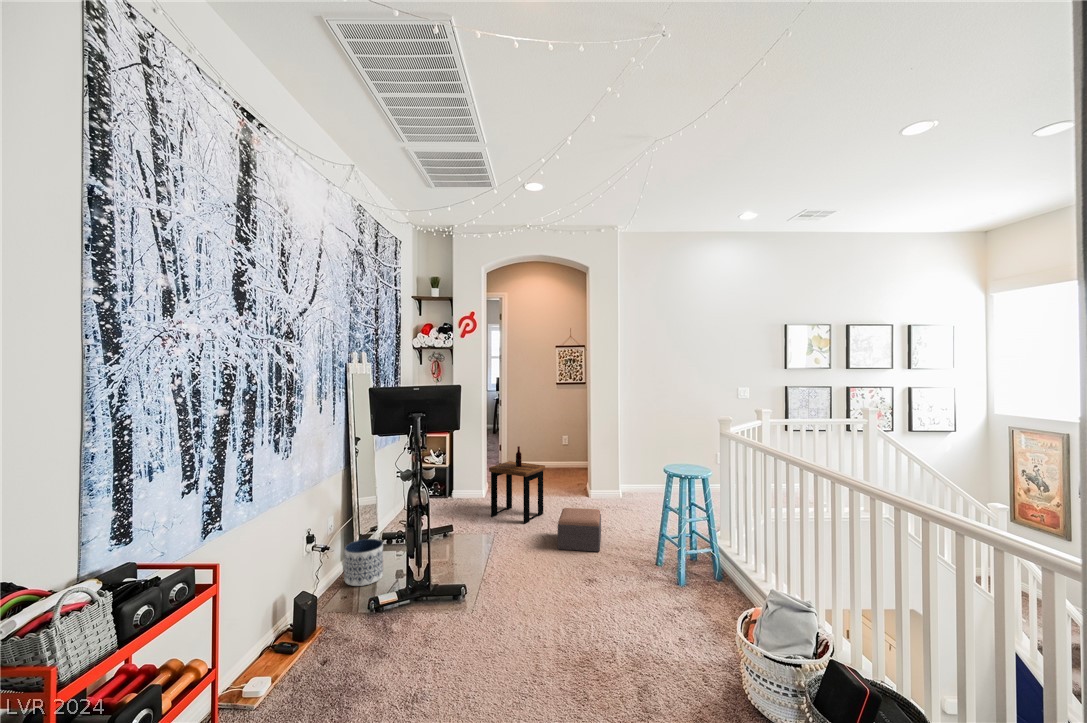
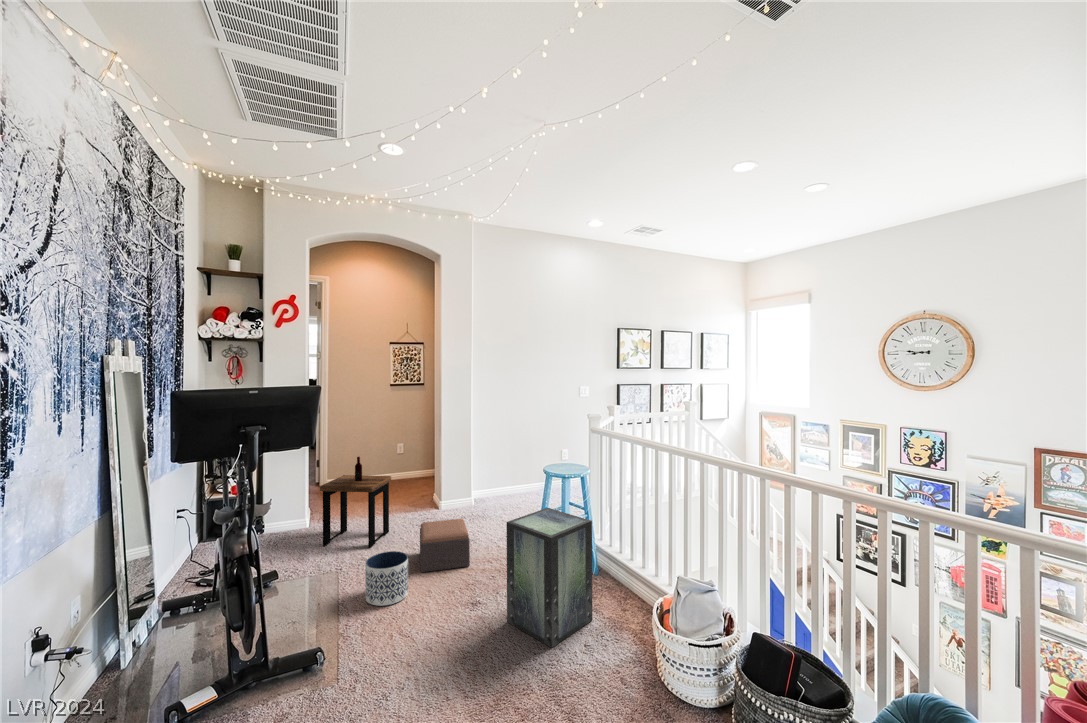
storage box: none [614,506,695,630] -> present [507,508,593,648]
planter: present [344,539,383,586] -> present [365,551,408,606]

